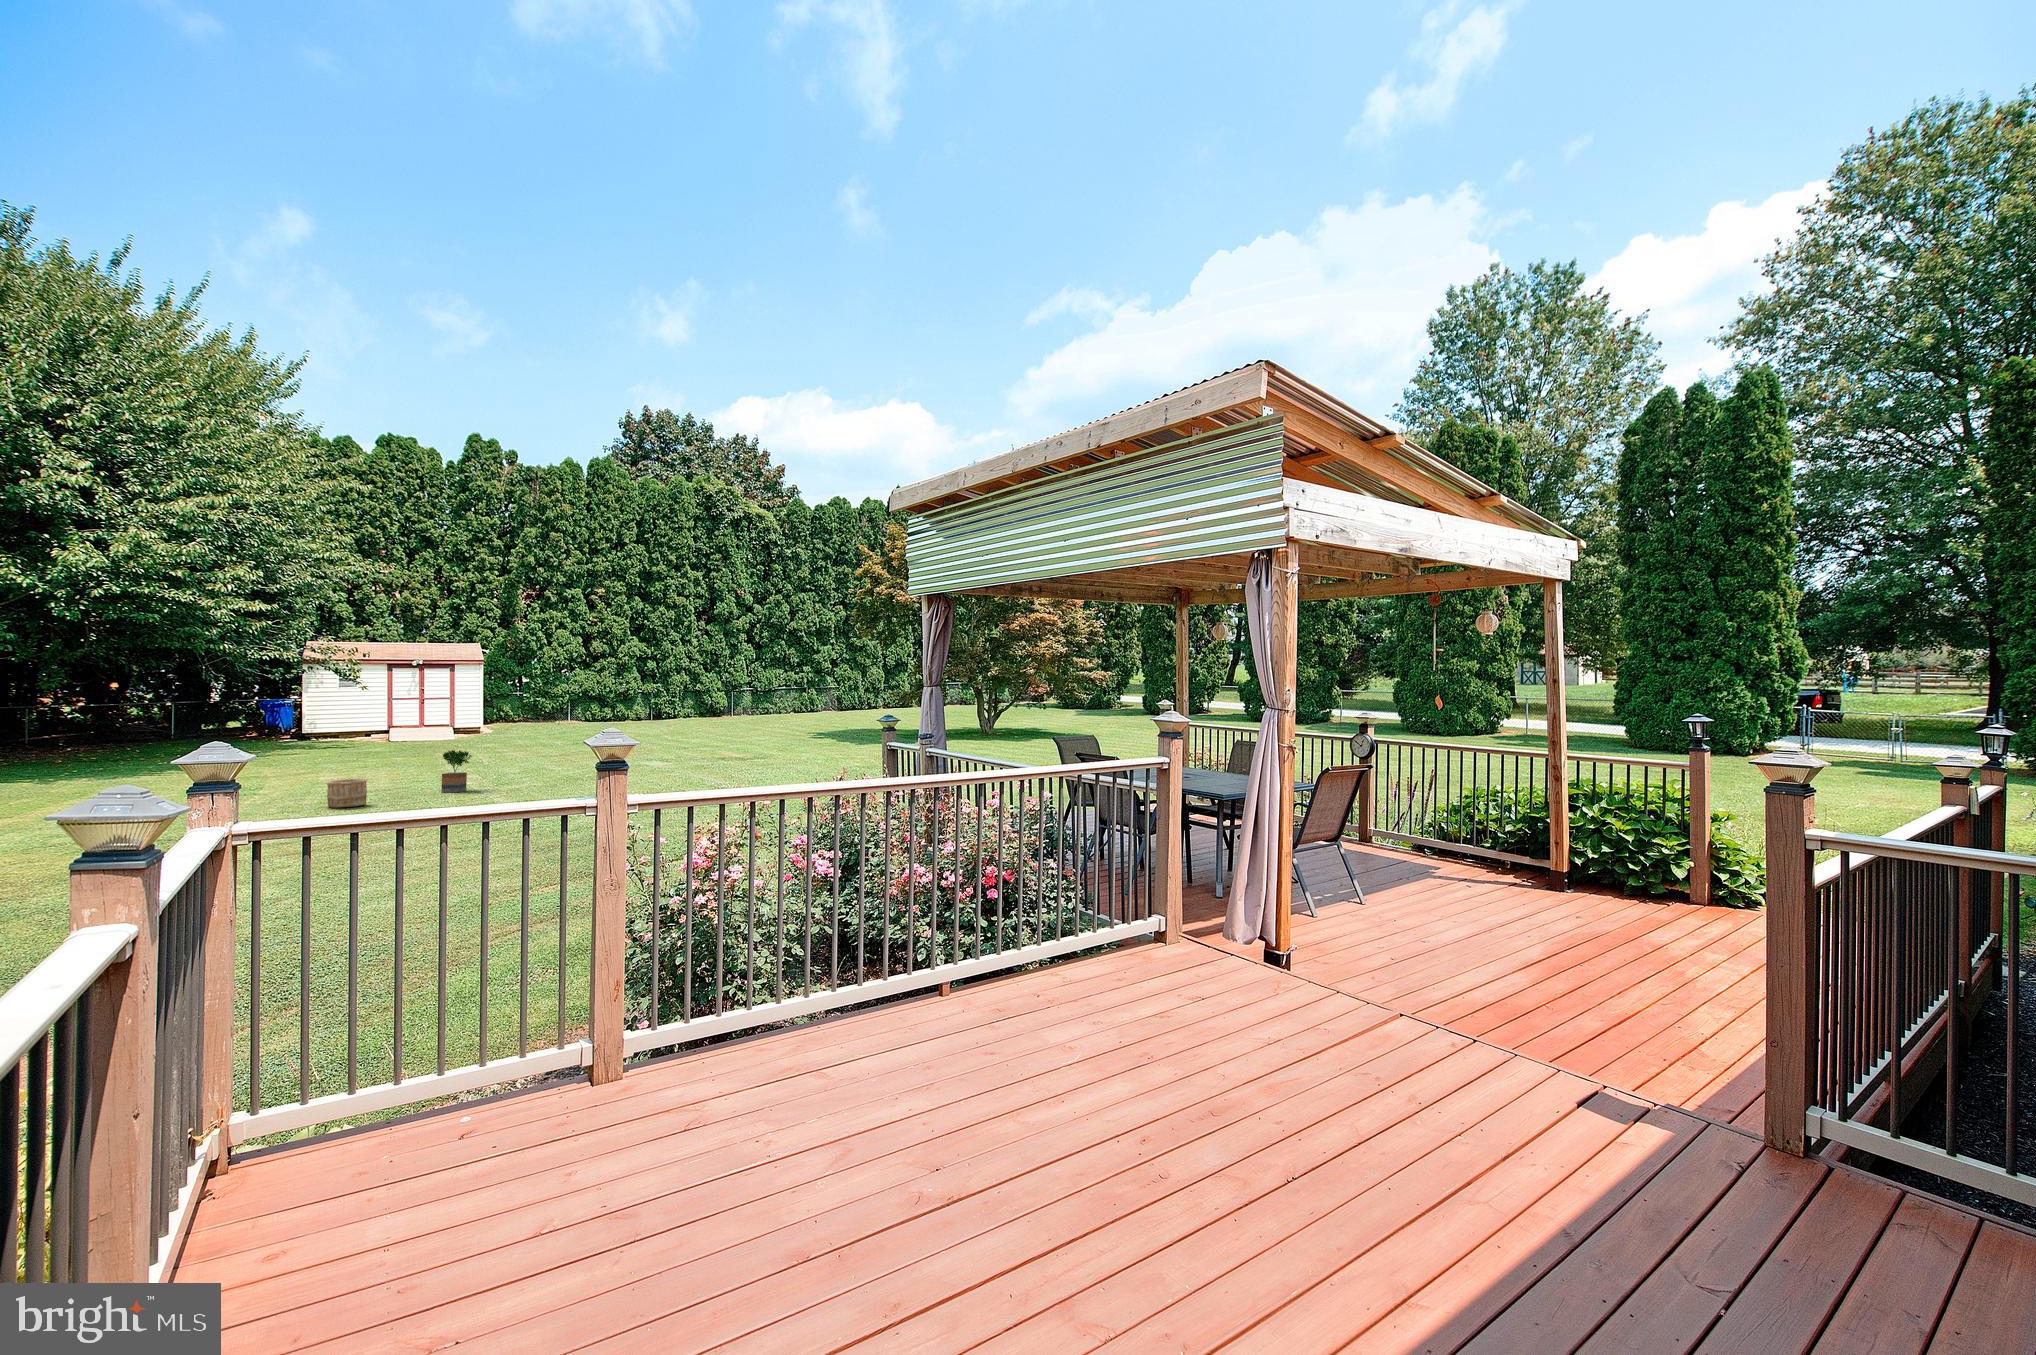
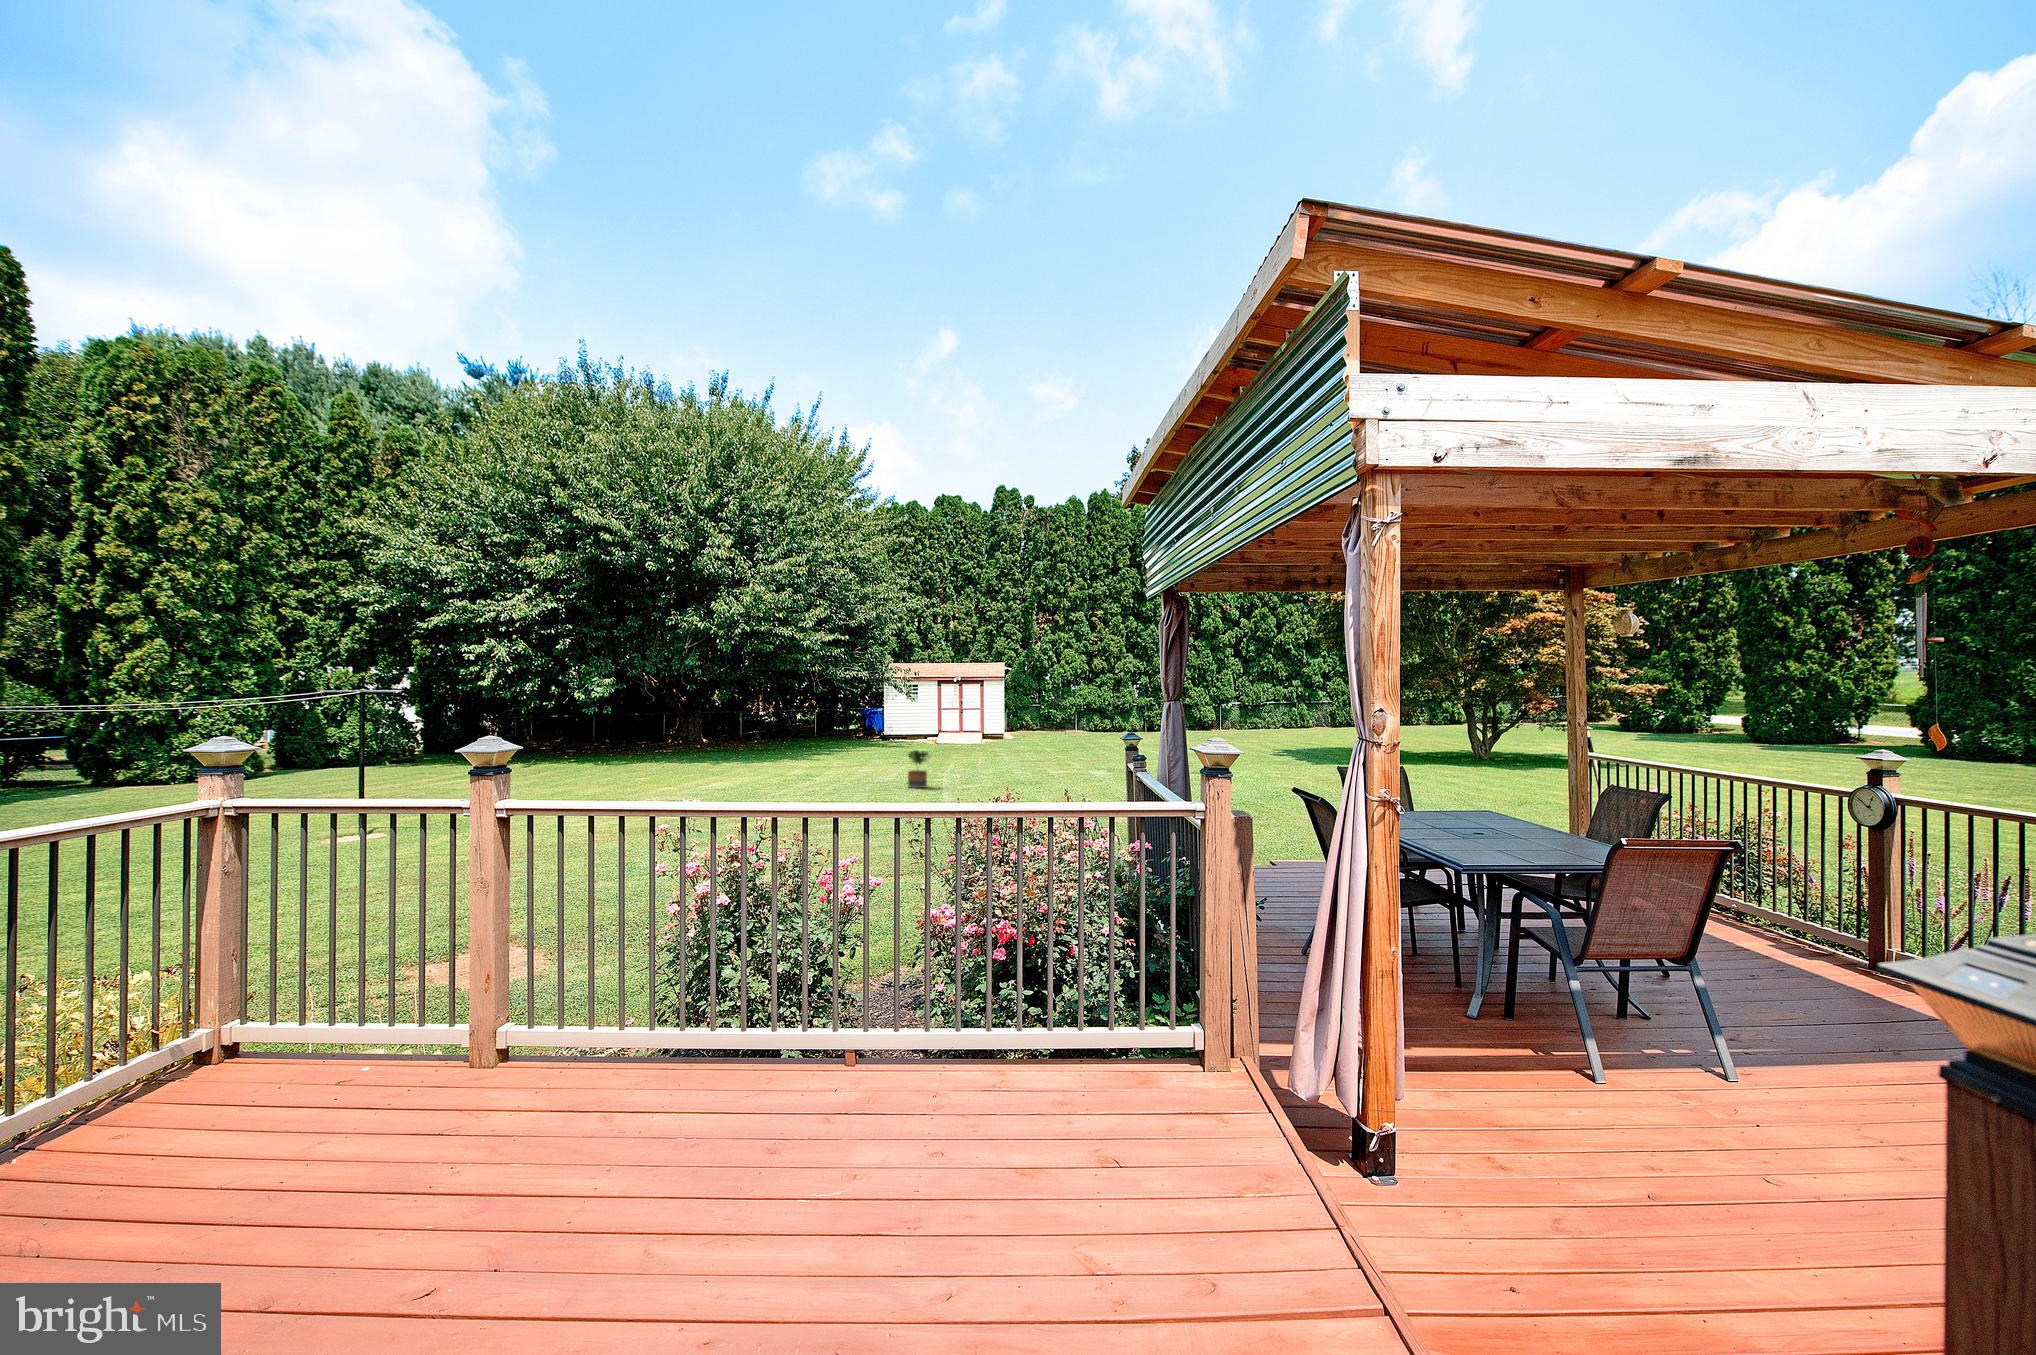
wooden bucket: present [326,779,367,808] -> none [817,771,846,794]

